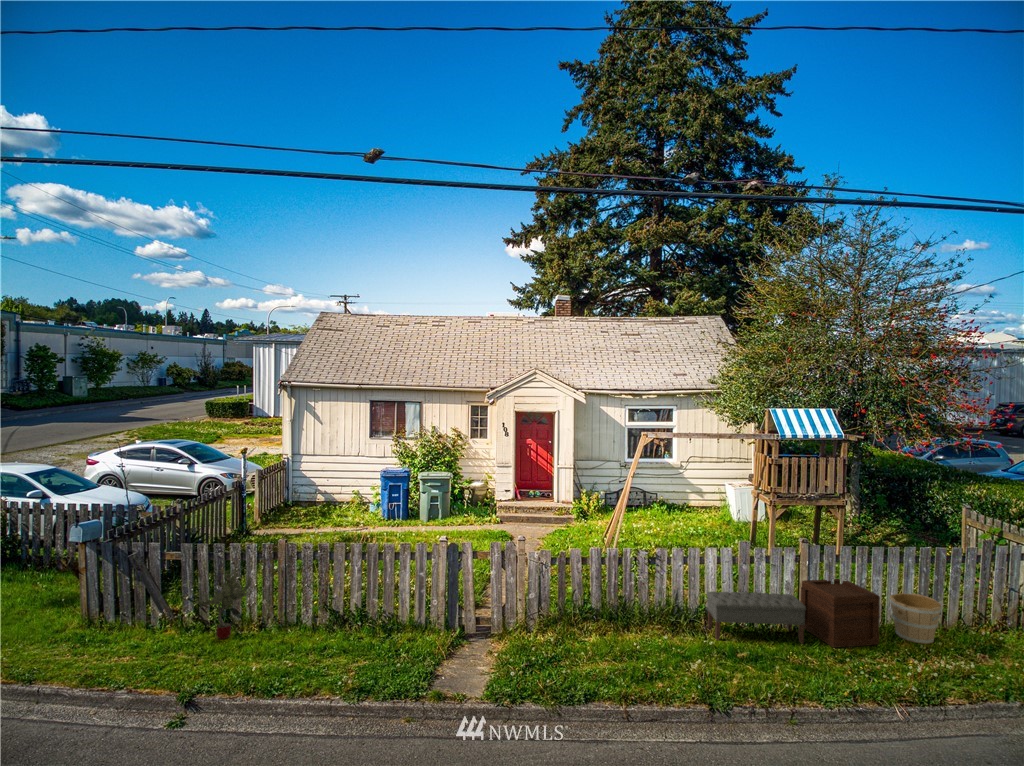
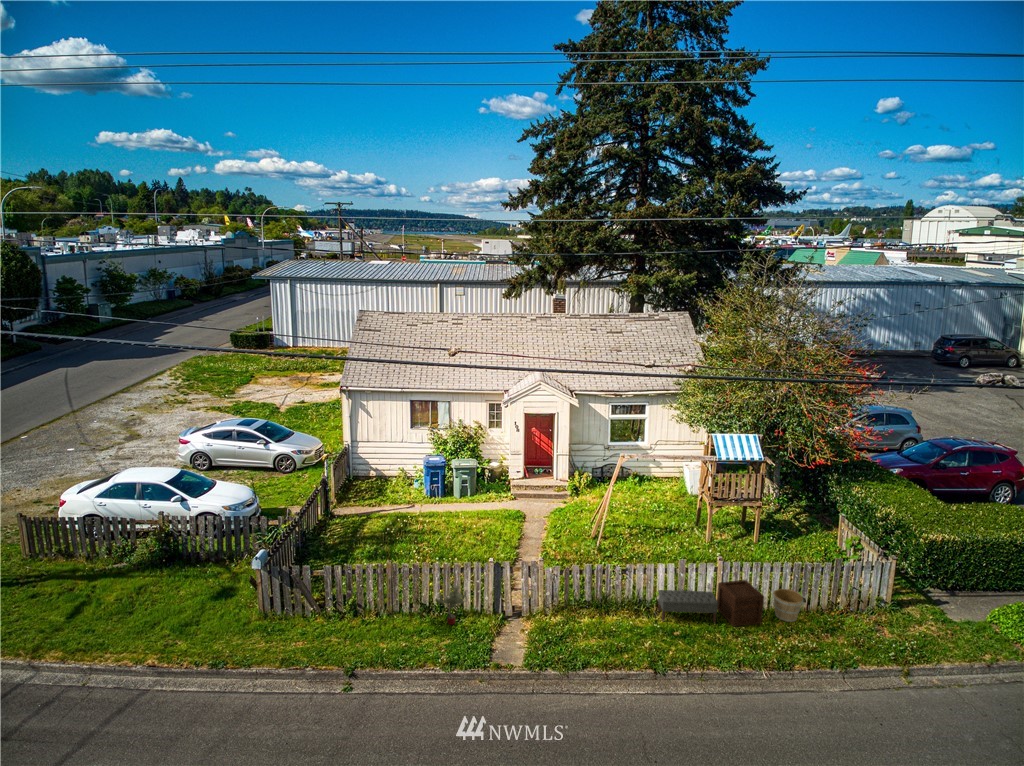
potted tree: present [195,568,253,639] -> present [435,584,467,625]

